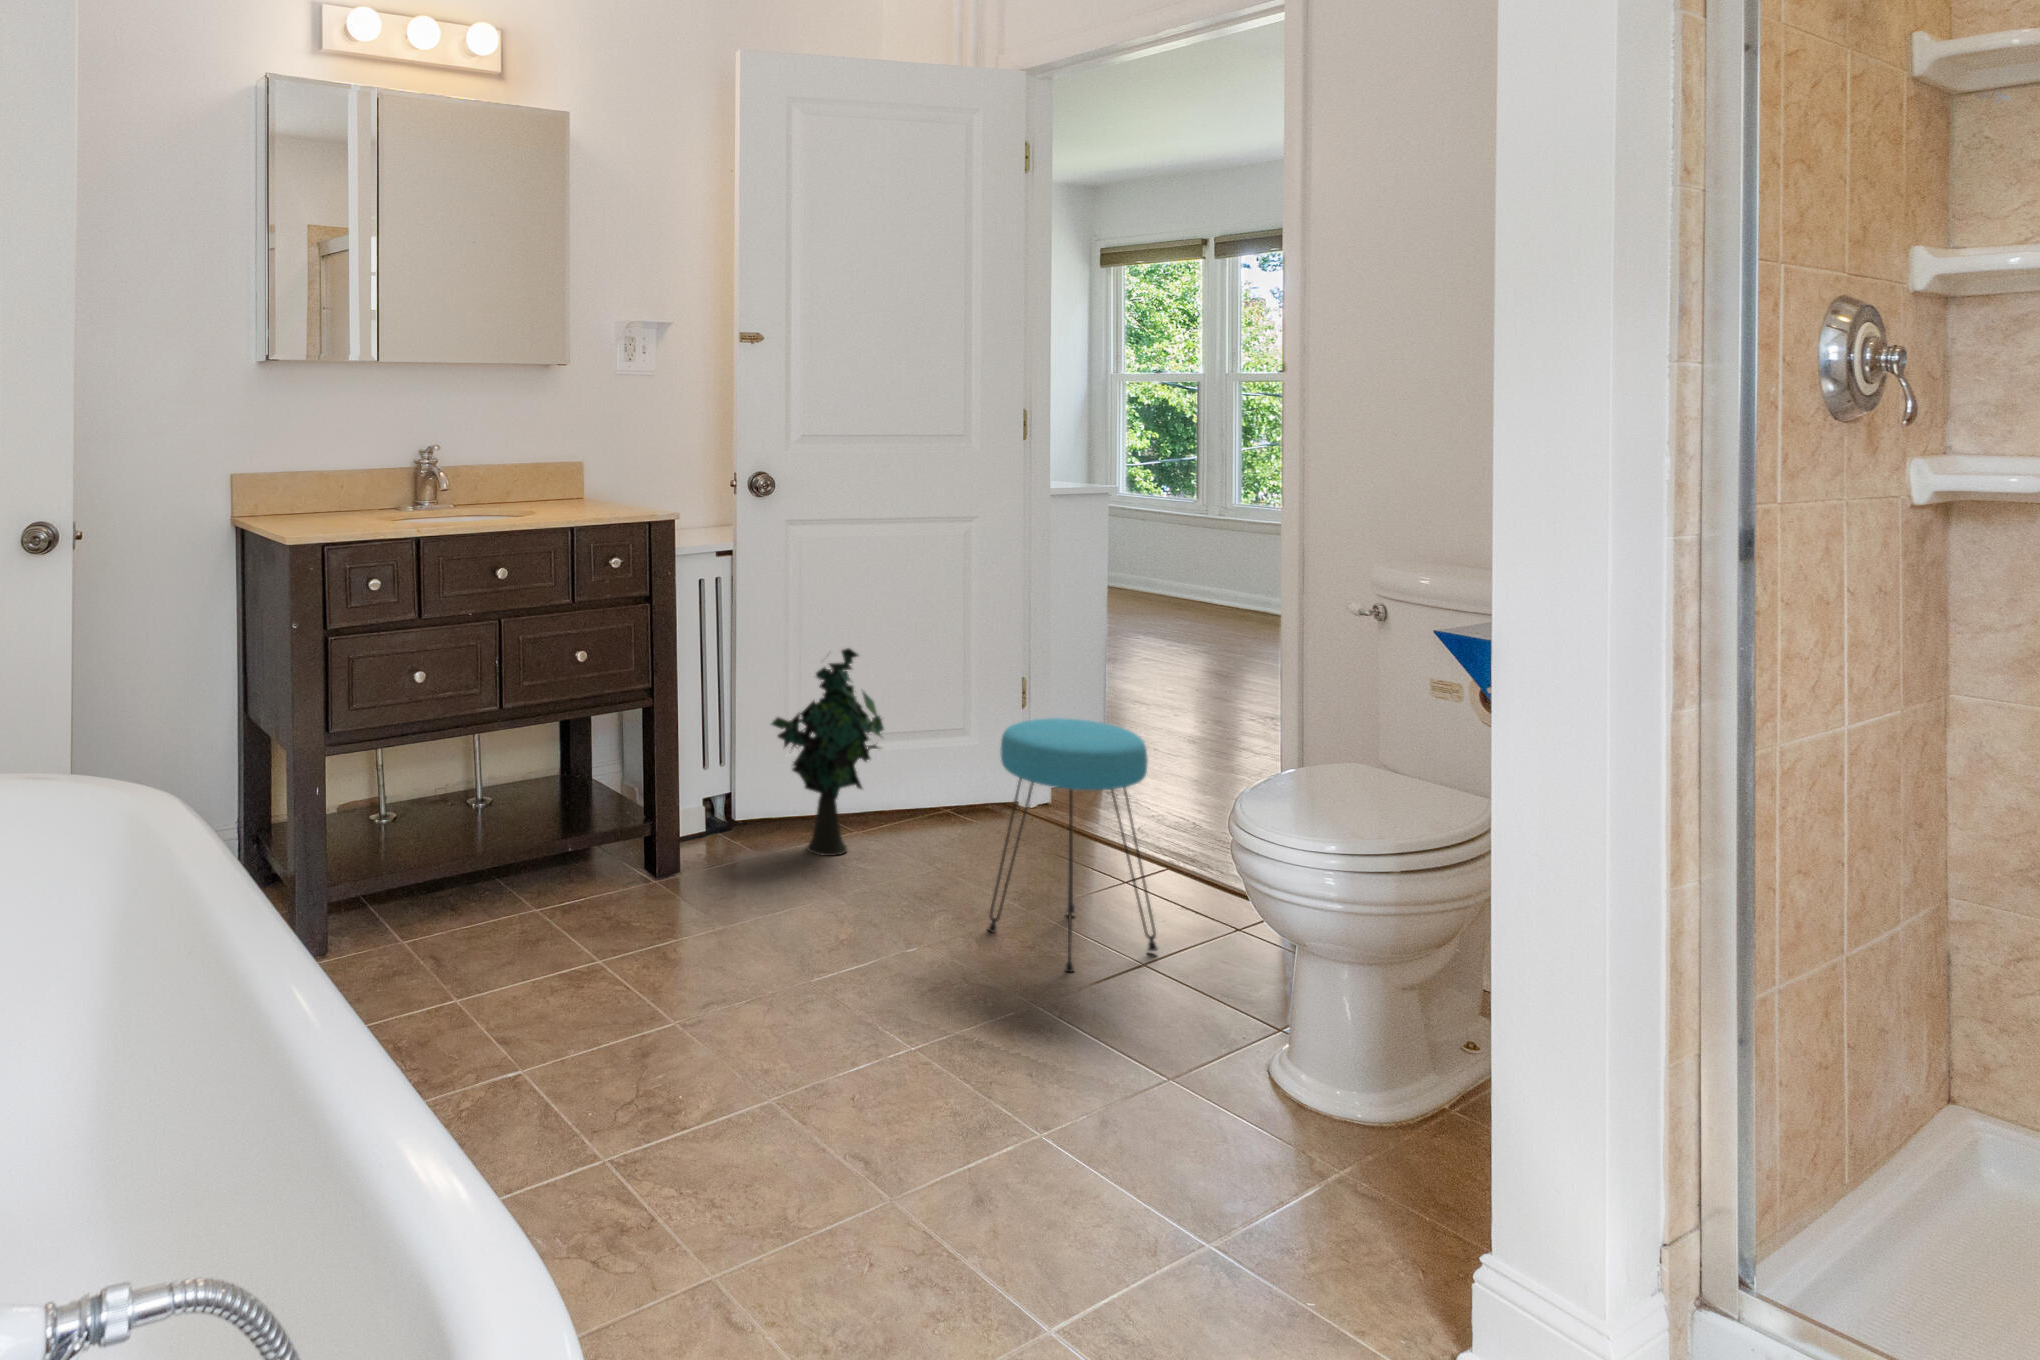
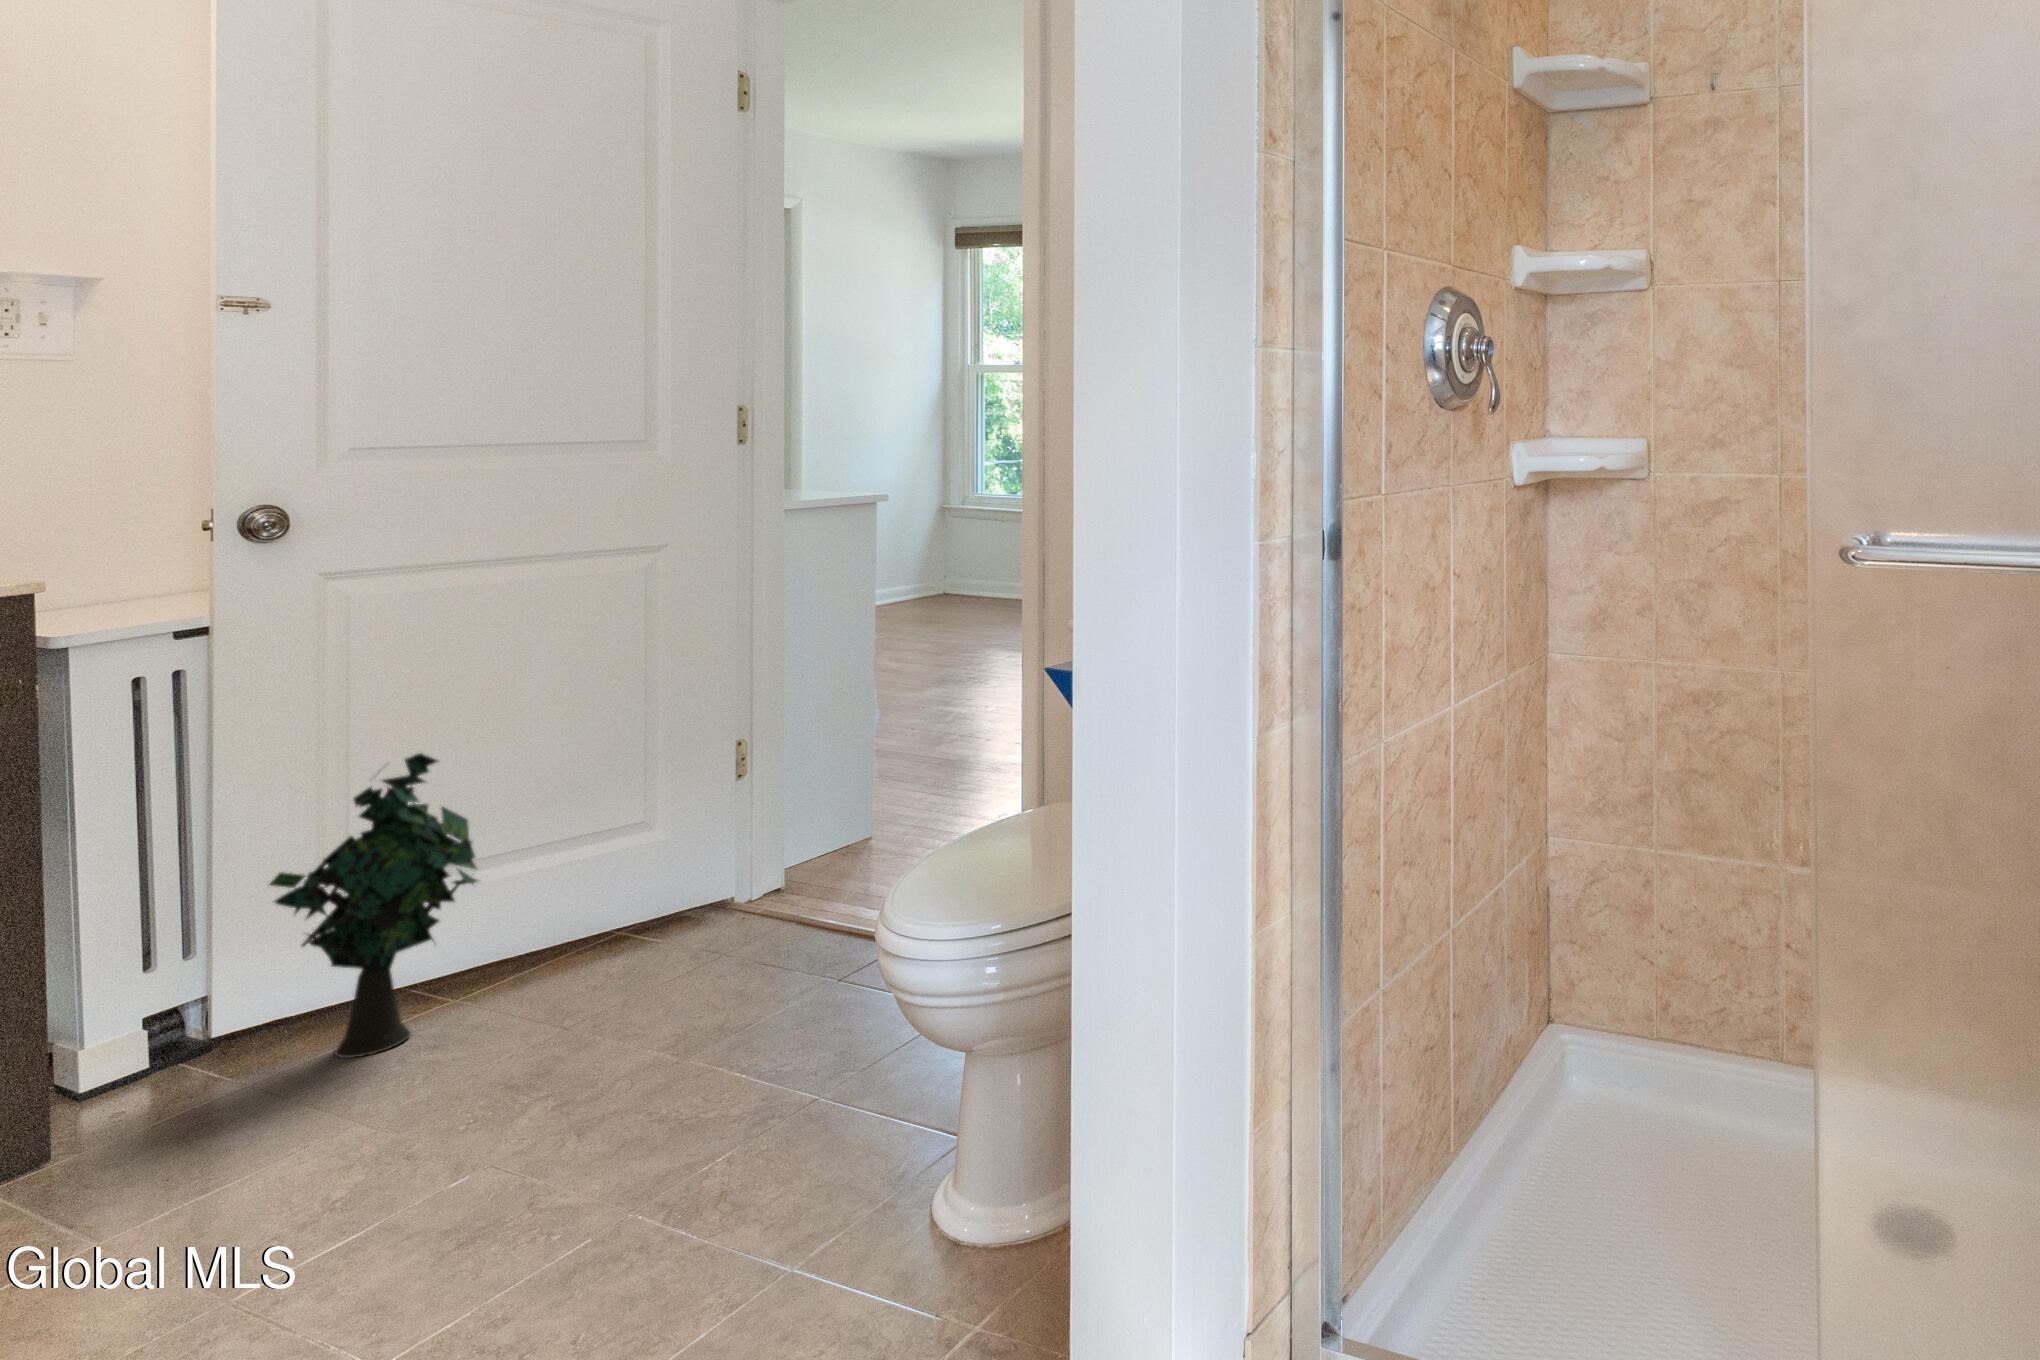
stool: present [988,718,1158,972] -> none [578,804,823,1152]

